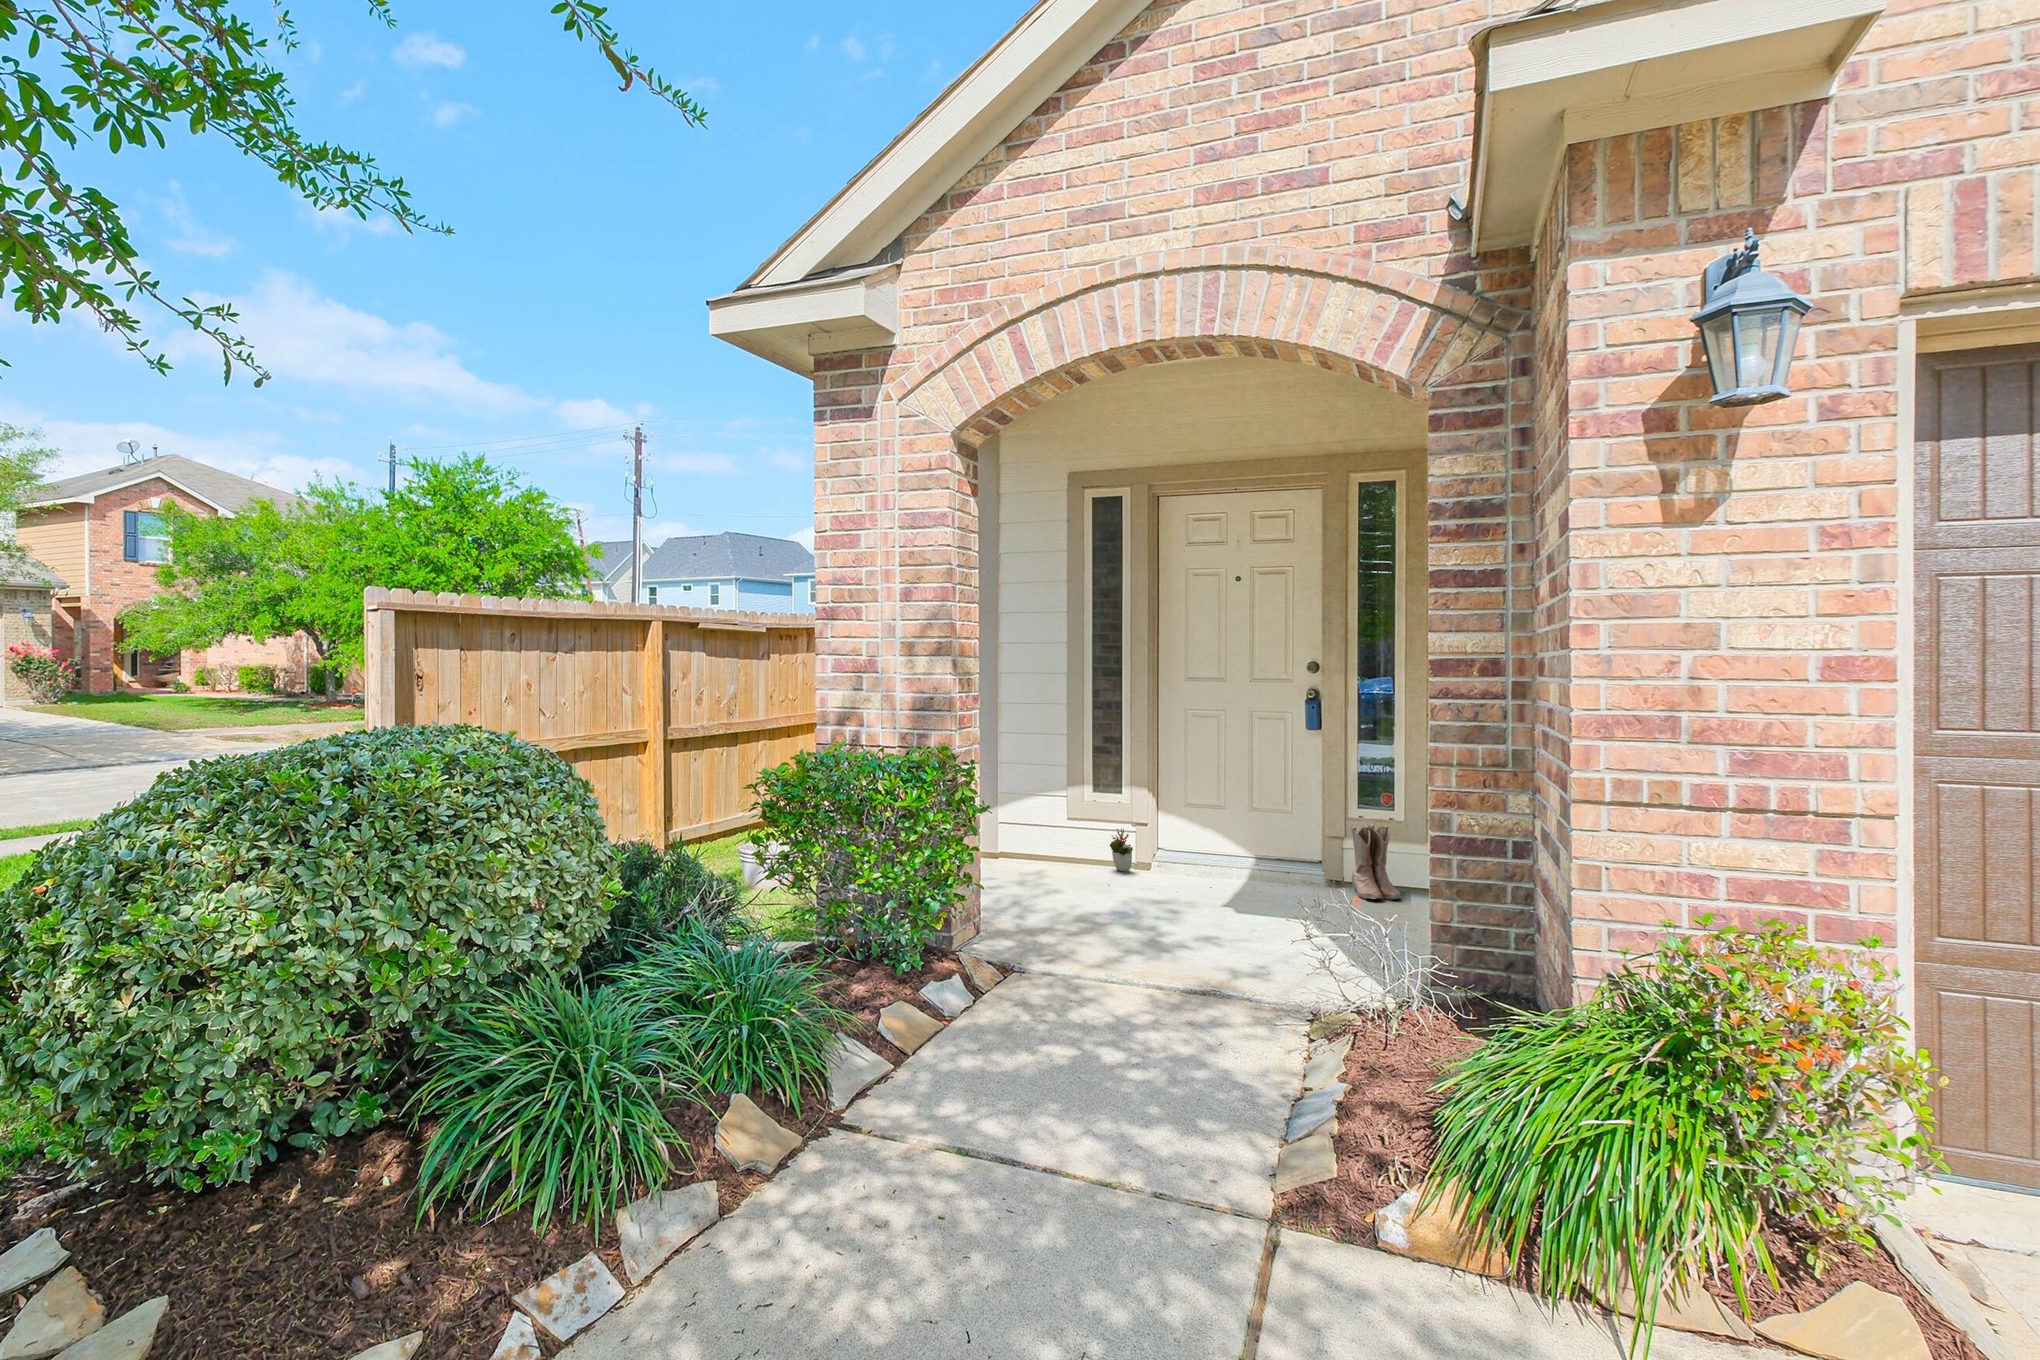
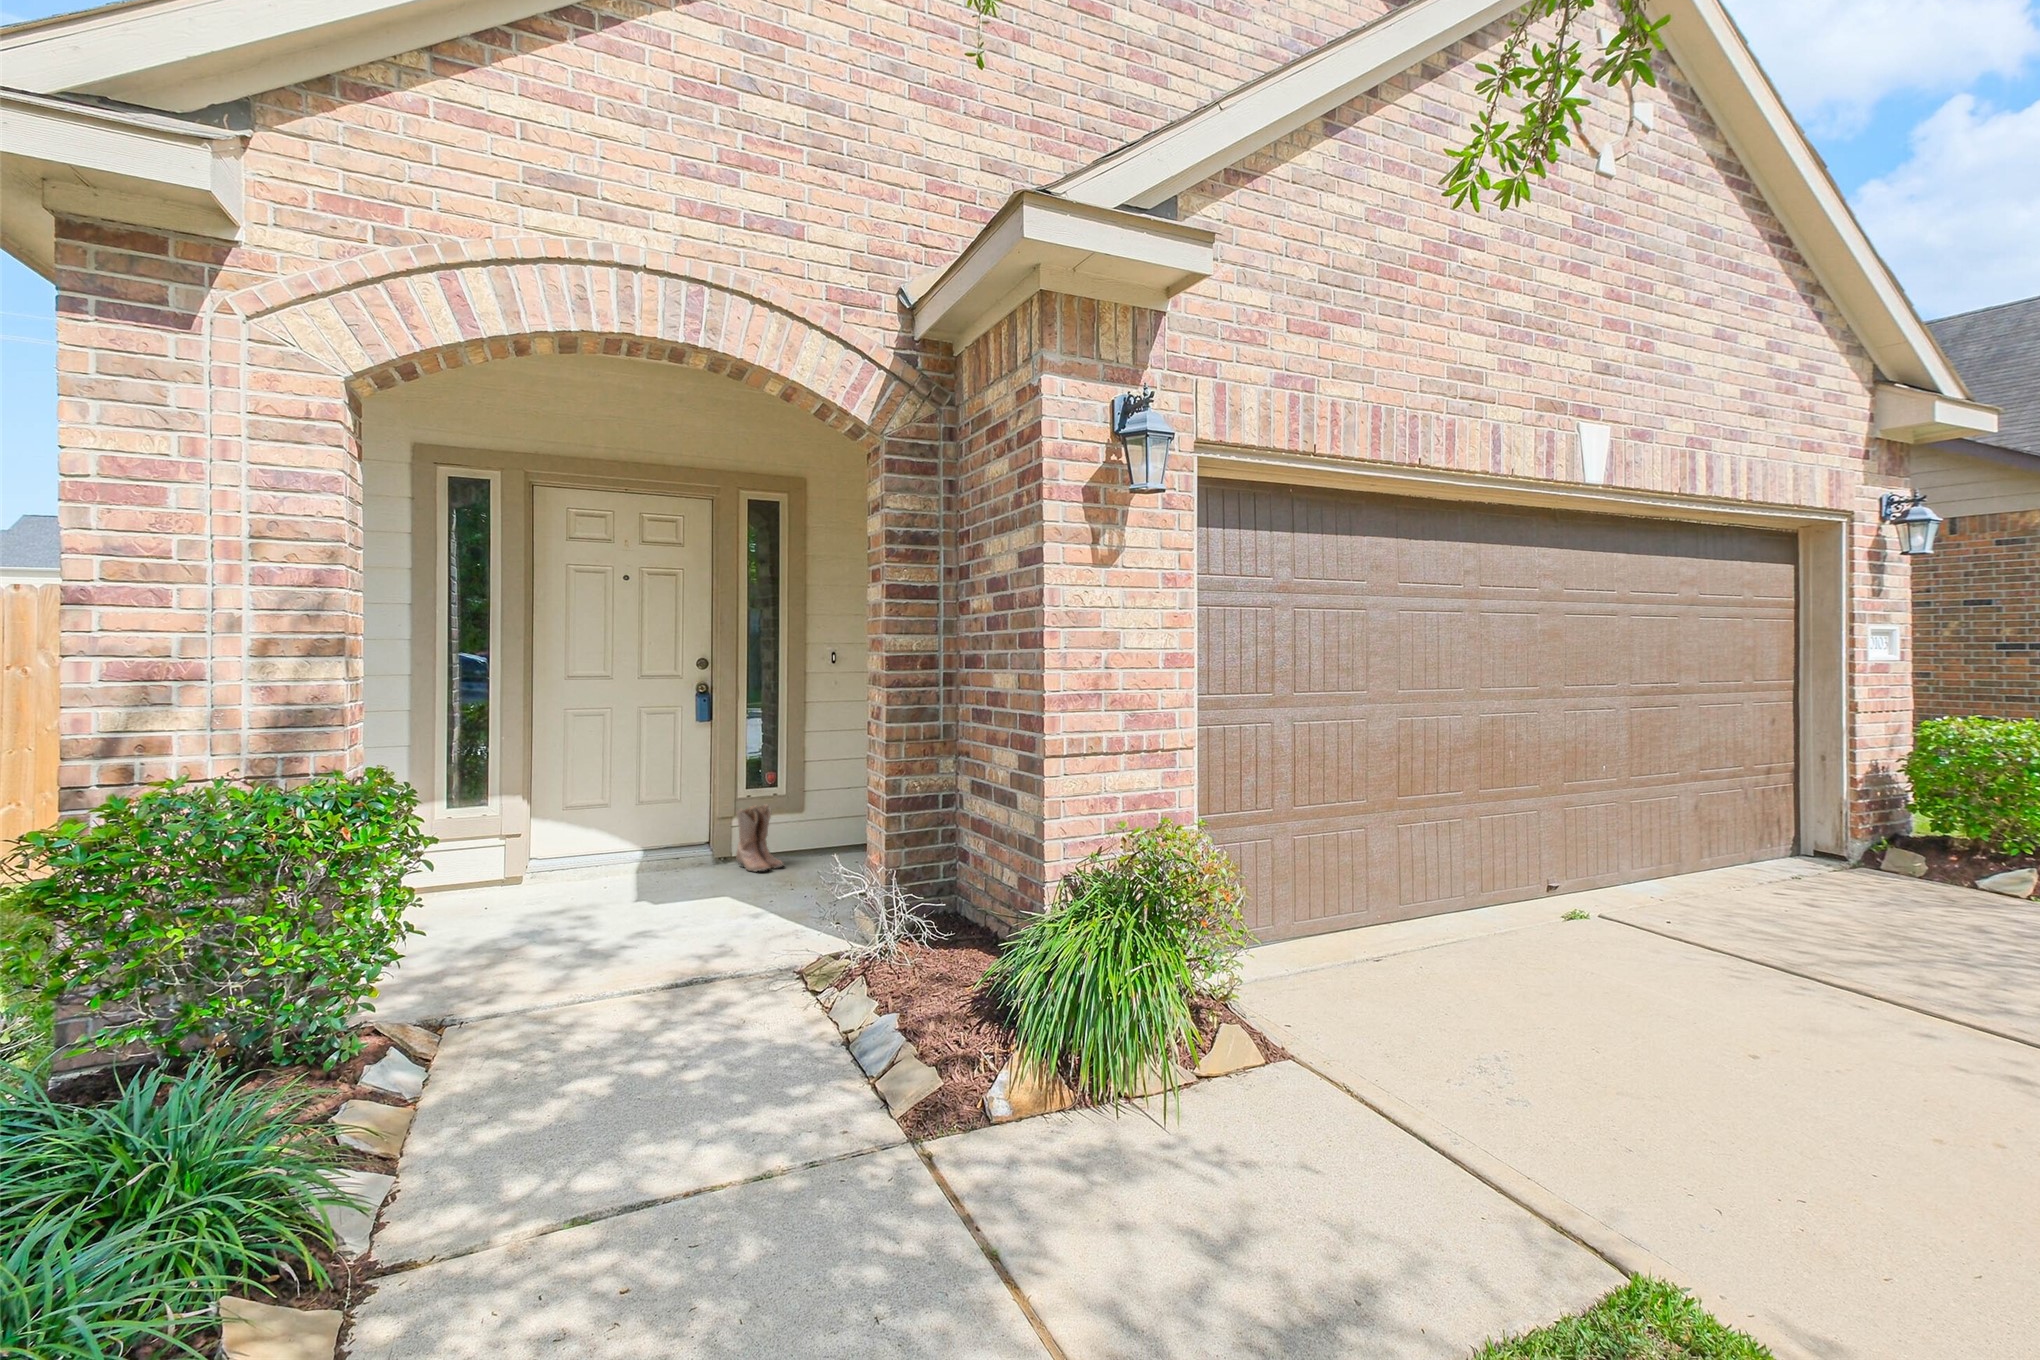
decorative plant: present [1110,829,1133,872] -> none [468,846,500,894]

